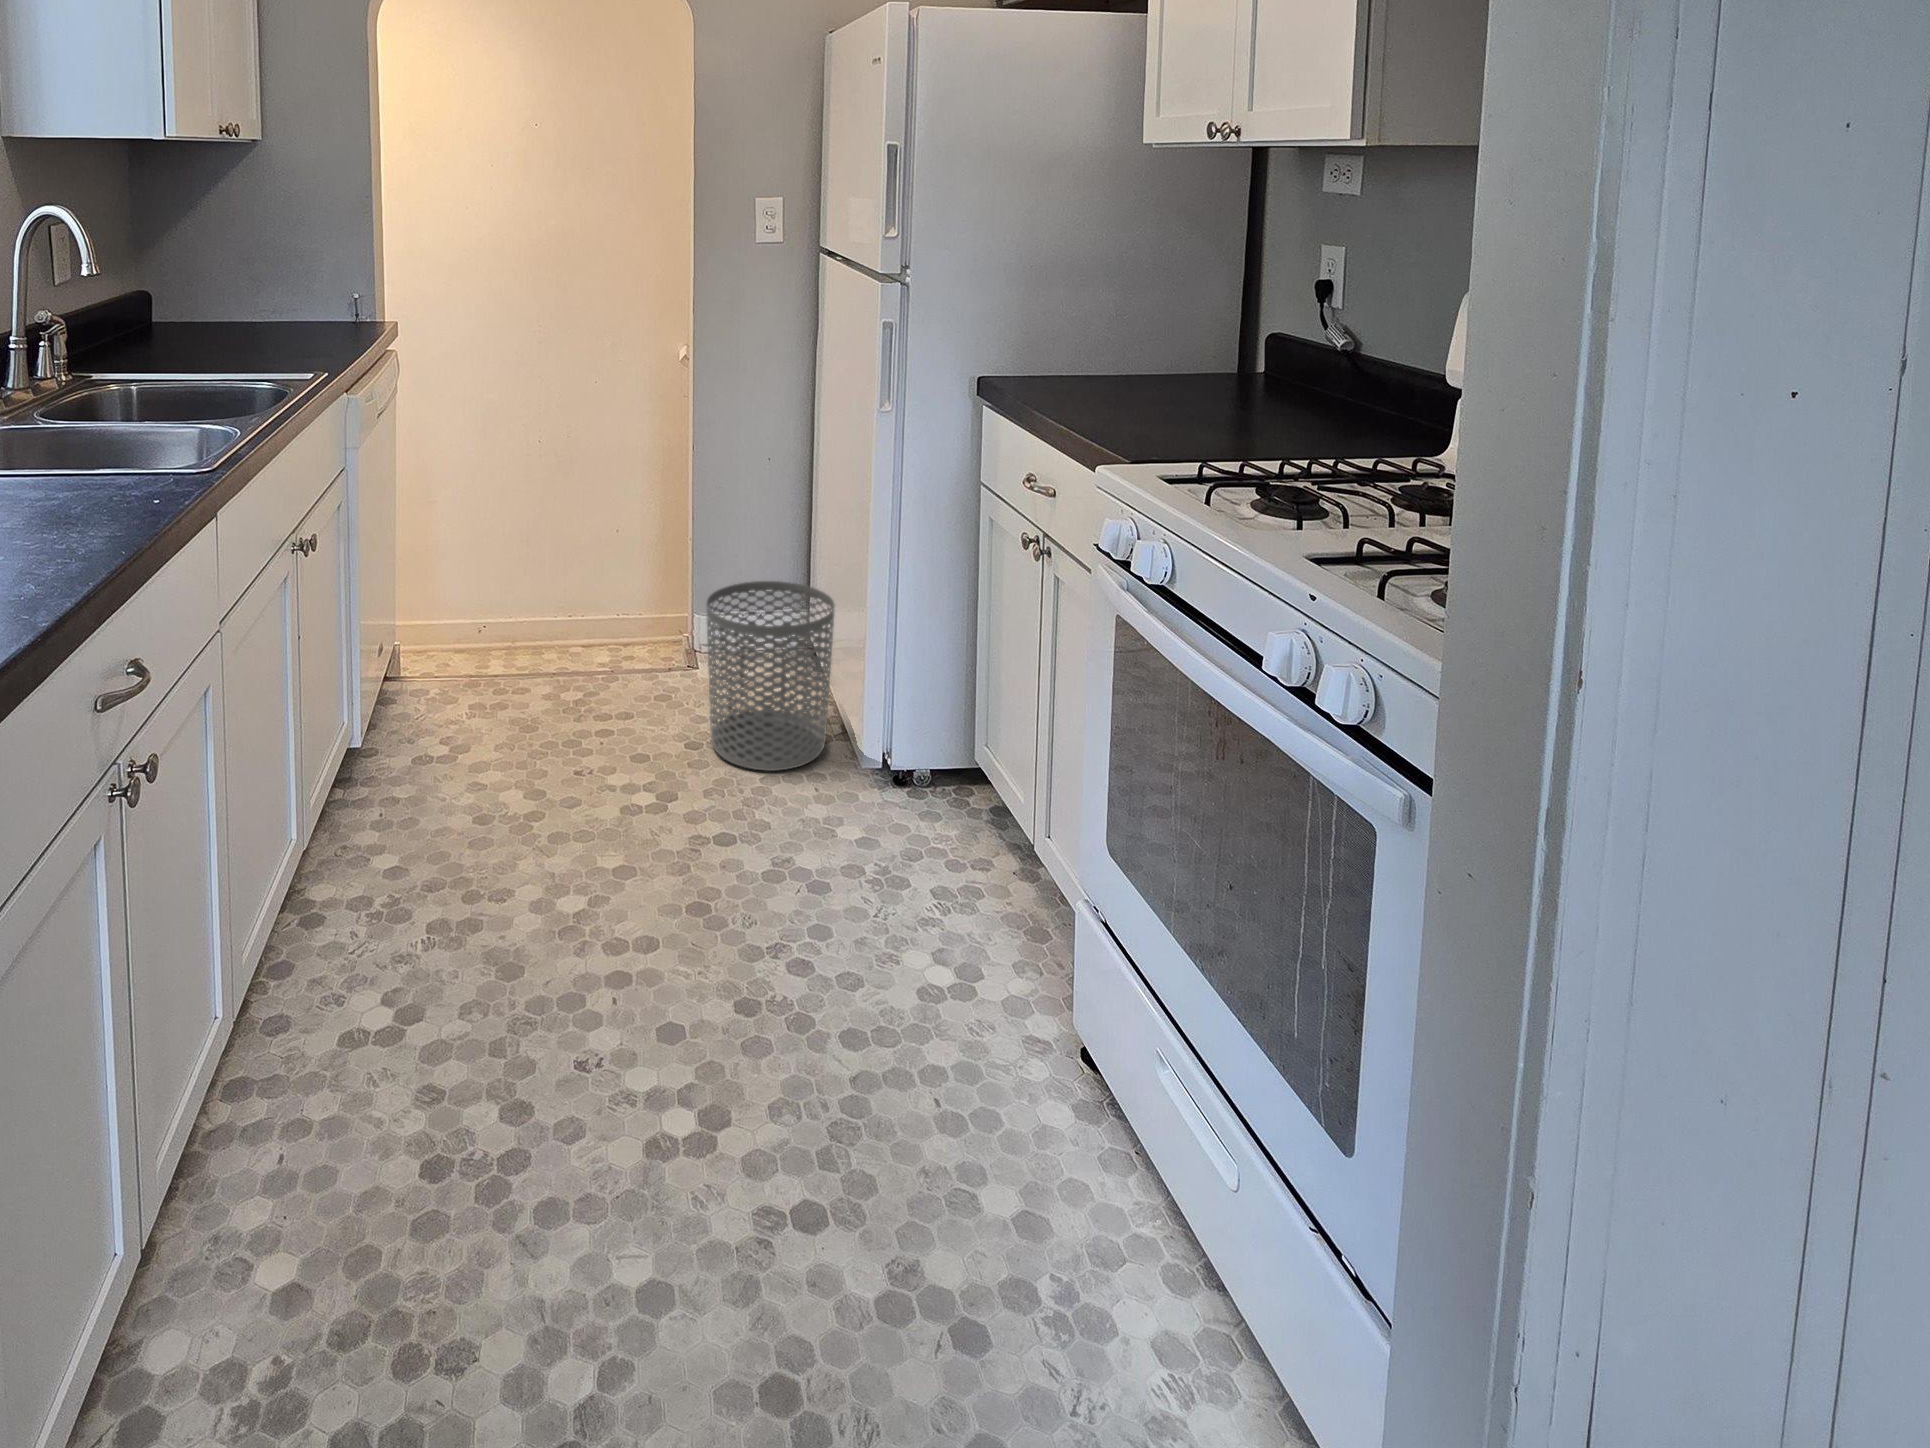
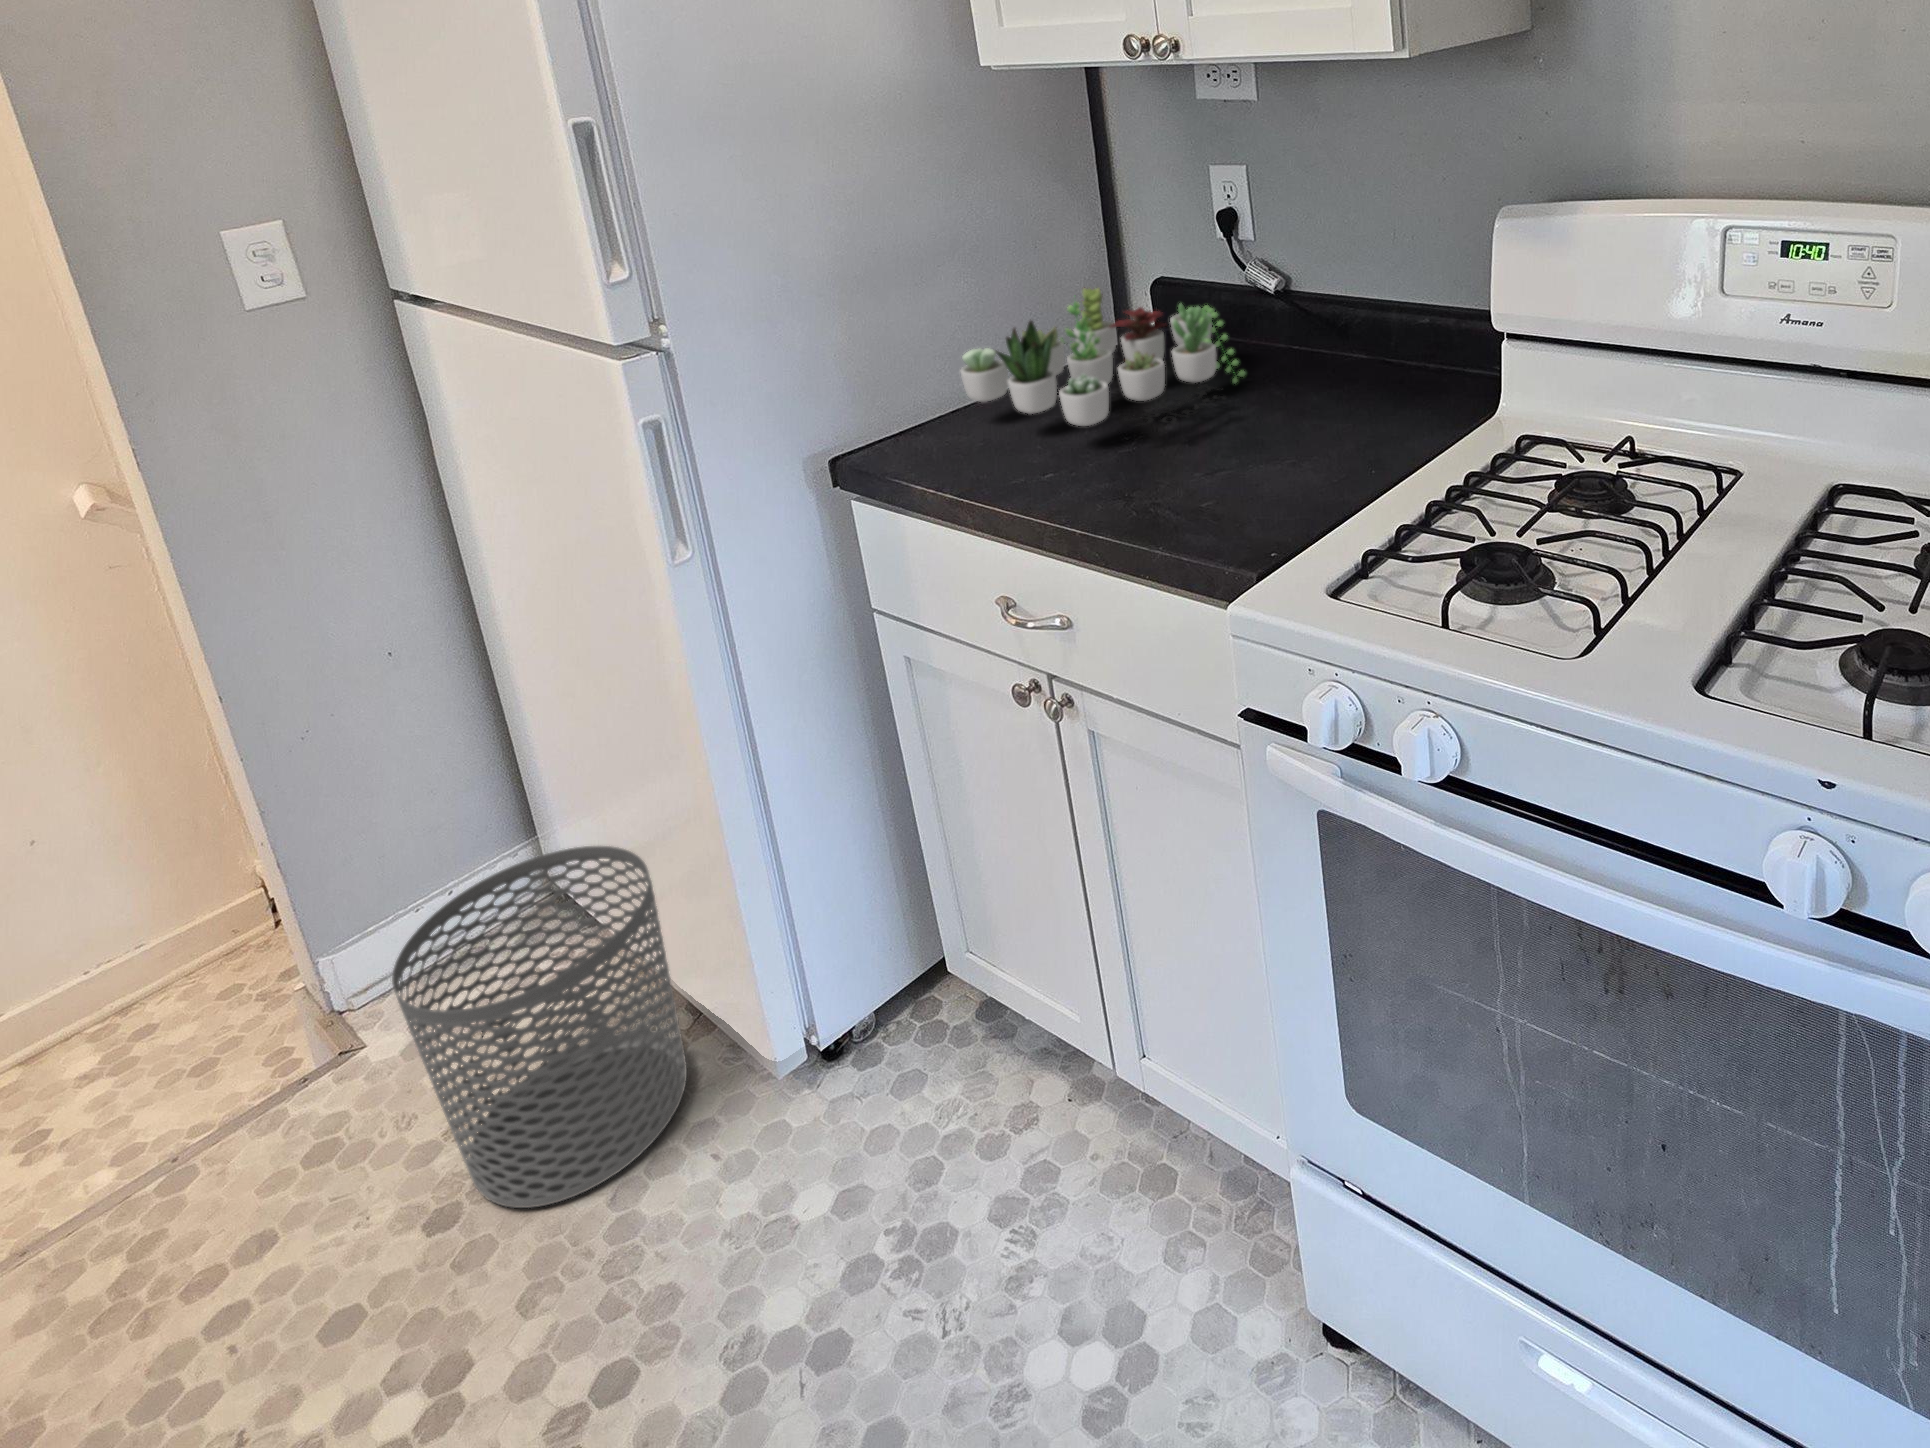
succulent plant: none [1079,306,1294,407] -> present [960,288,1245,426]

